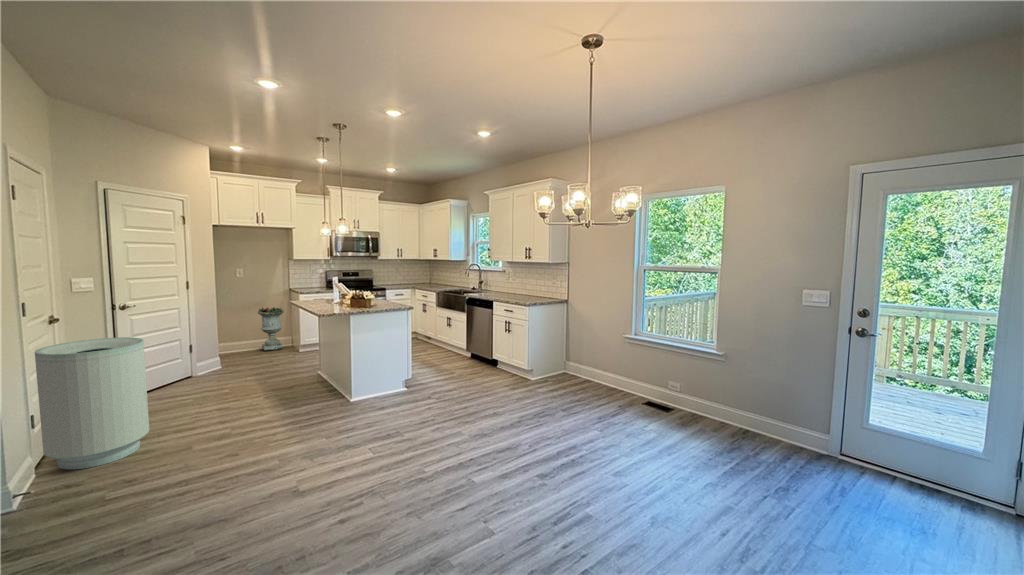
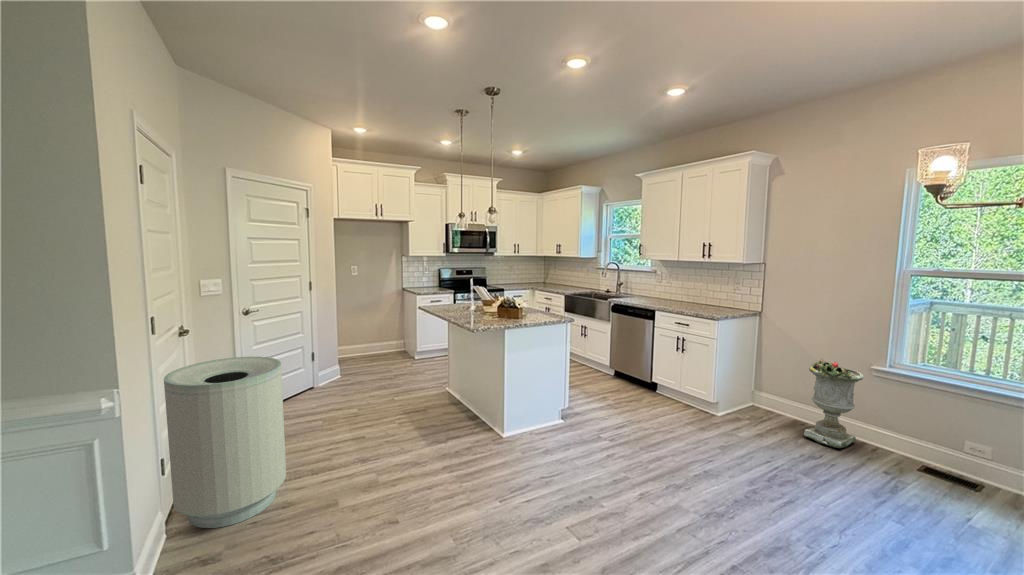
planter: present [258,307,284,351] -> present [803,358,864,448]

